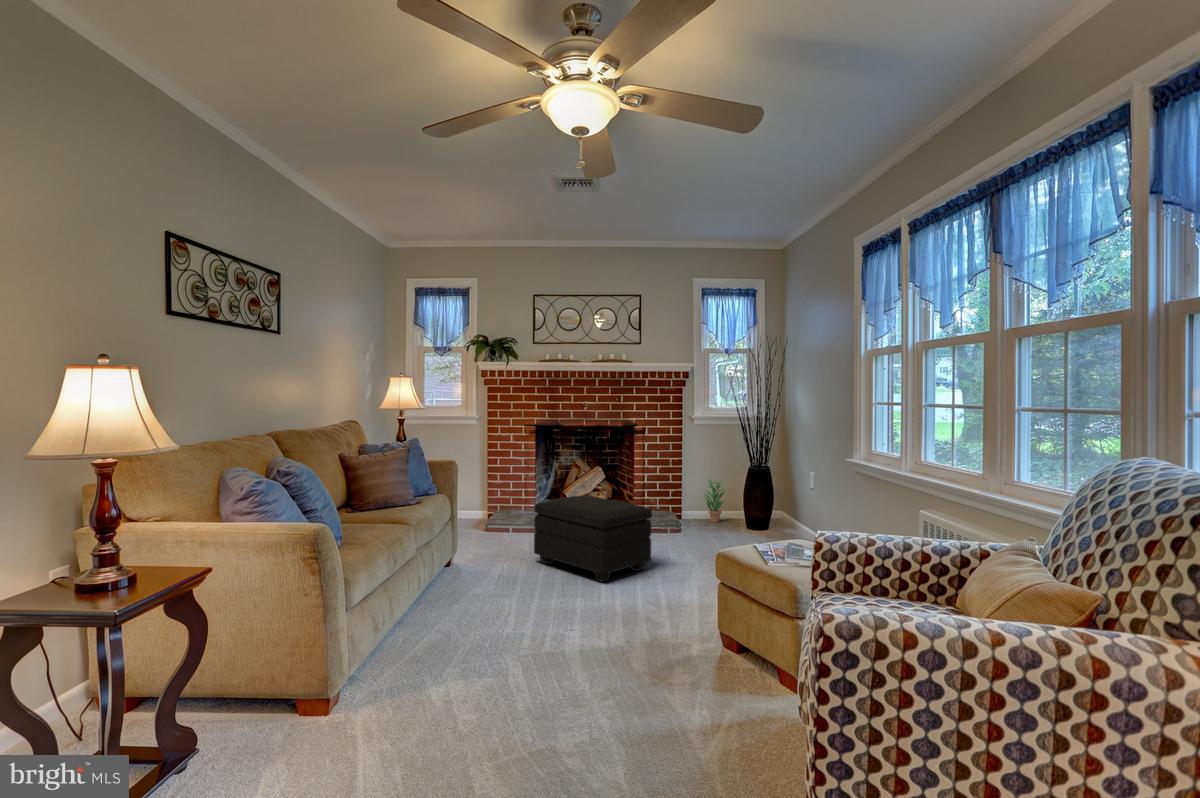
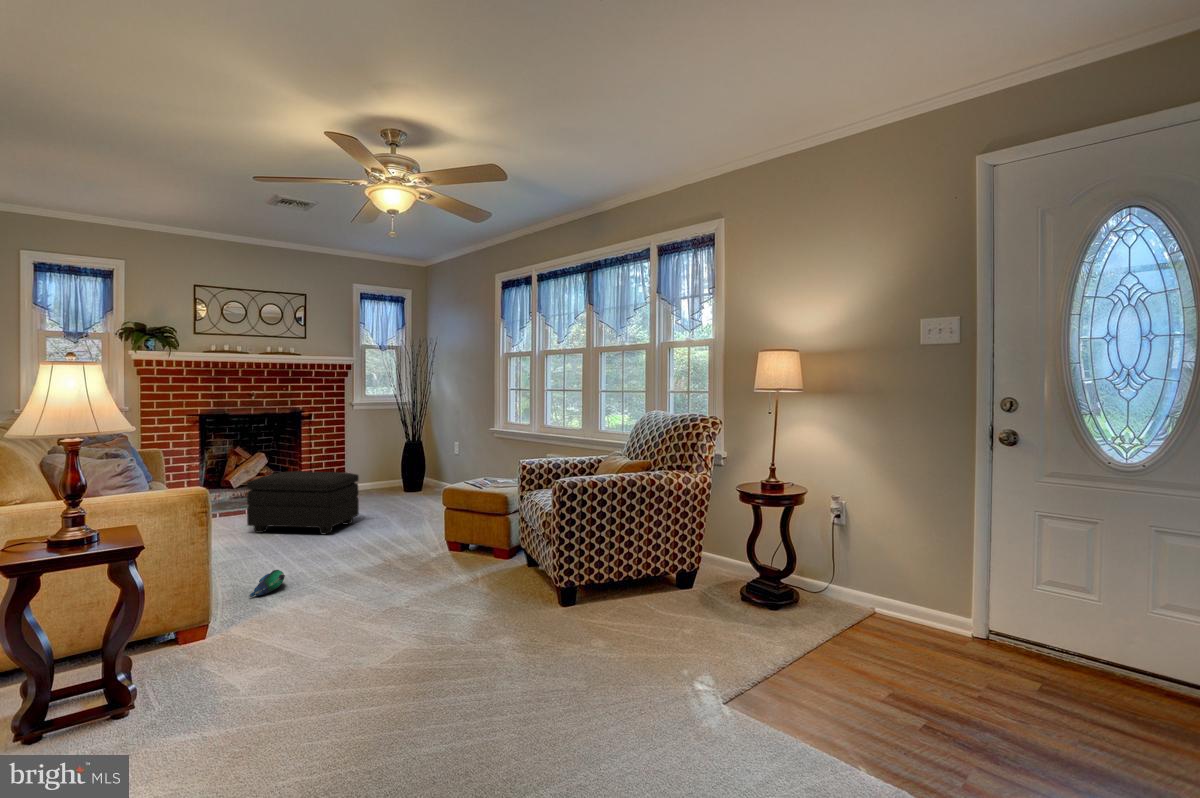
potted plant: present [705,479,725,523] -> none [367,452,388,489]
plush toy: none [432,633,484,666] -> present [249,570,285,597]

